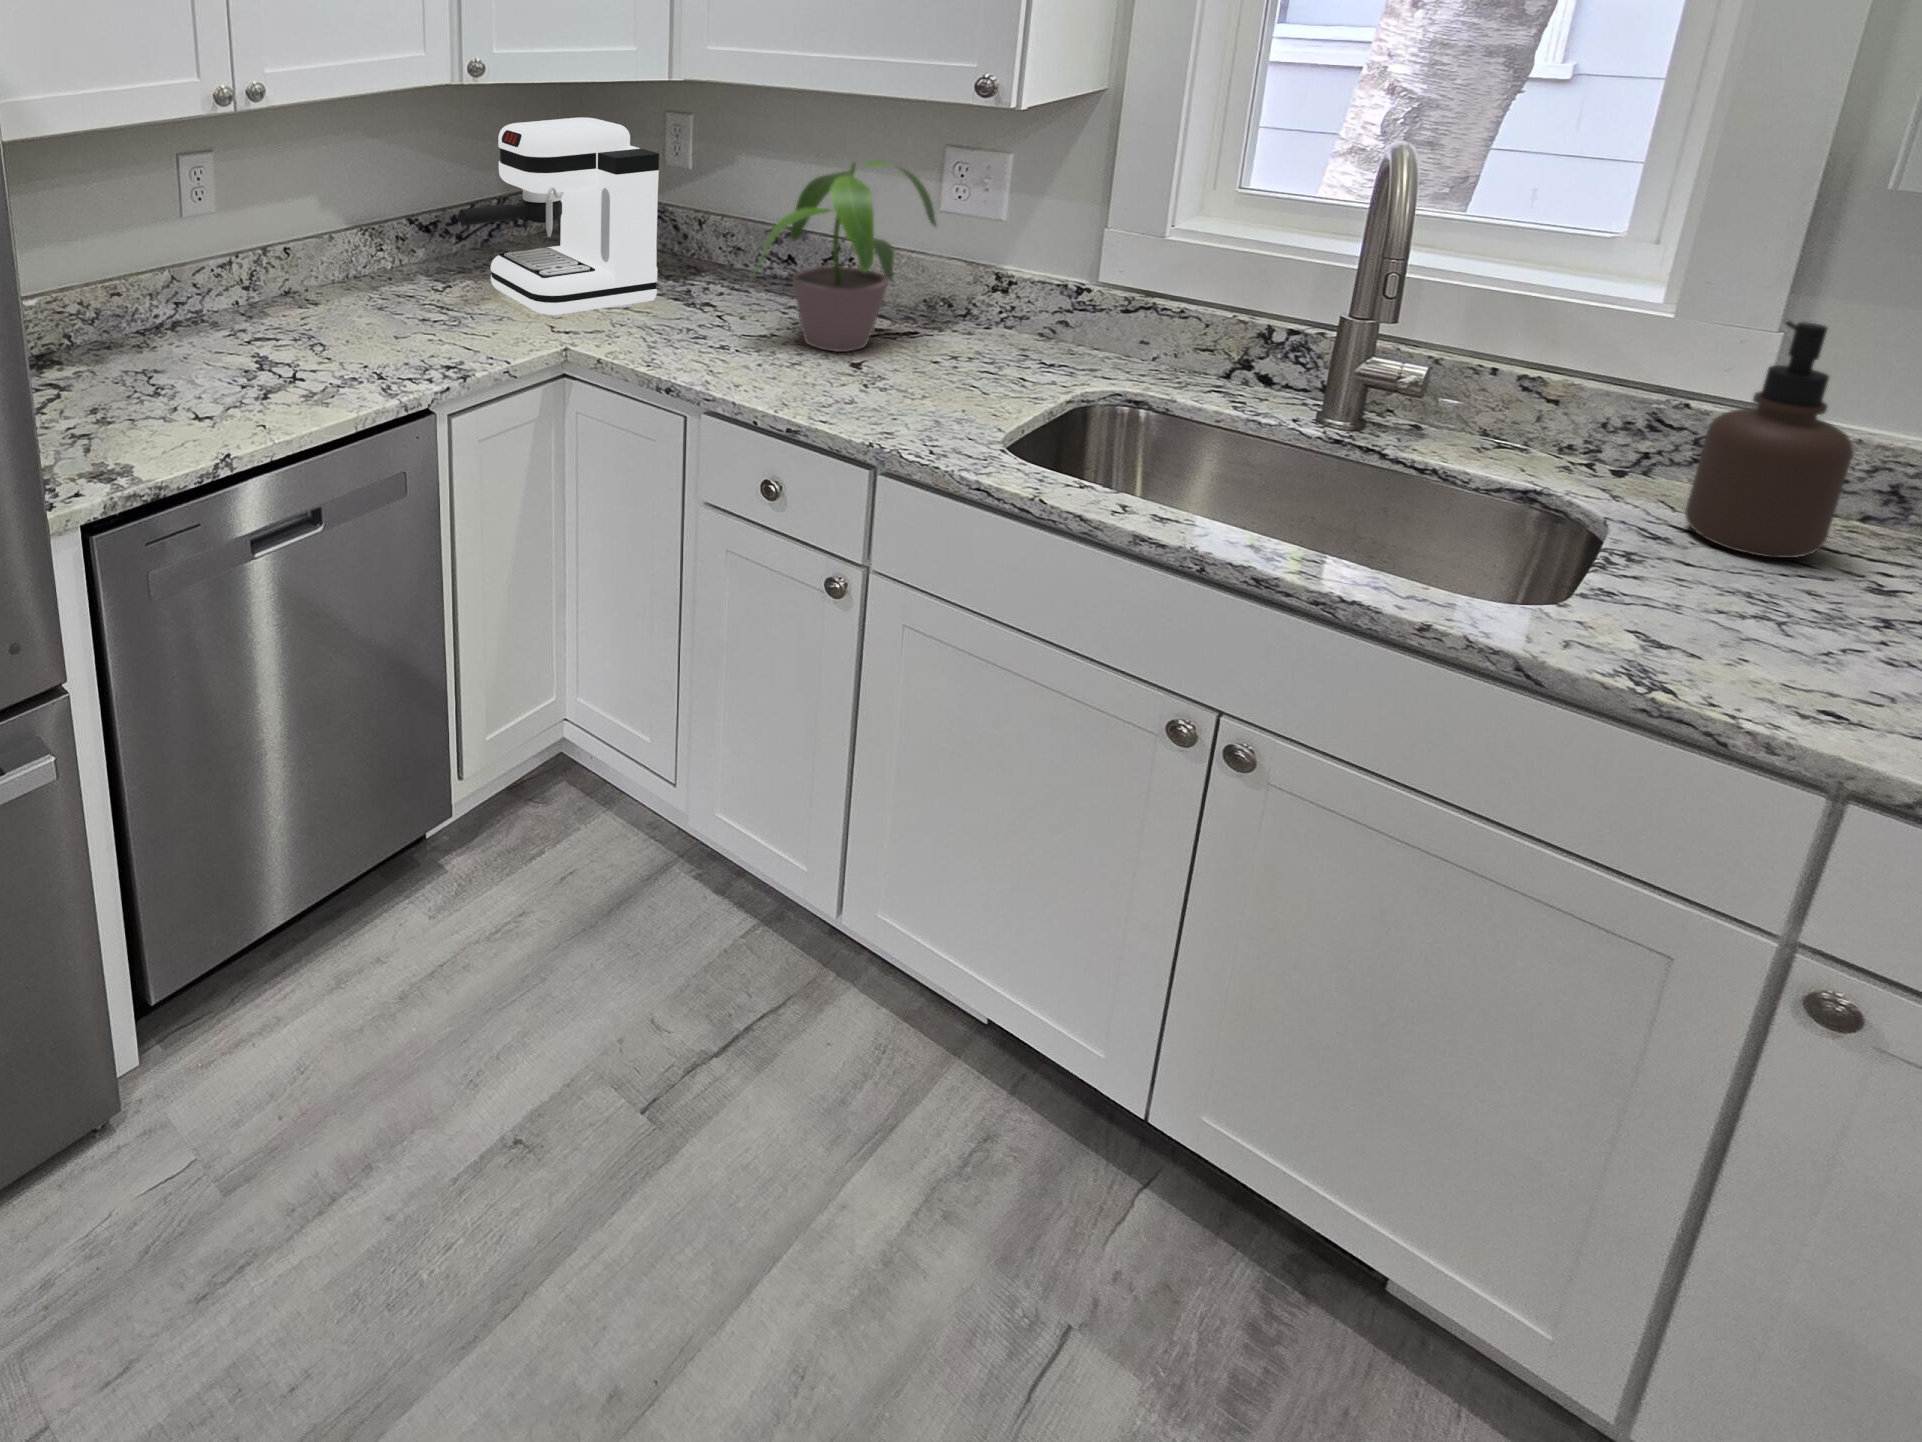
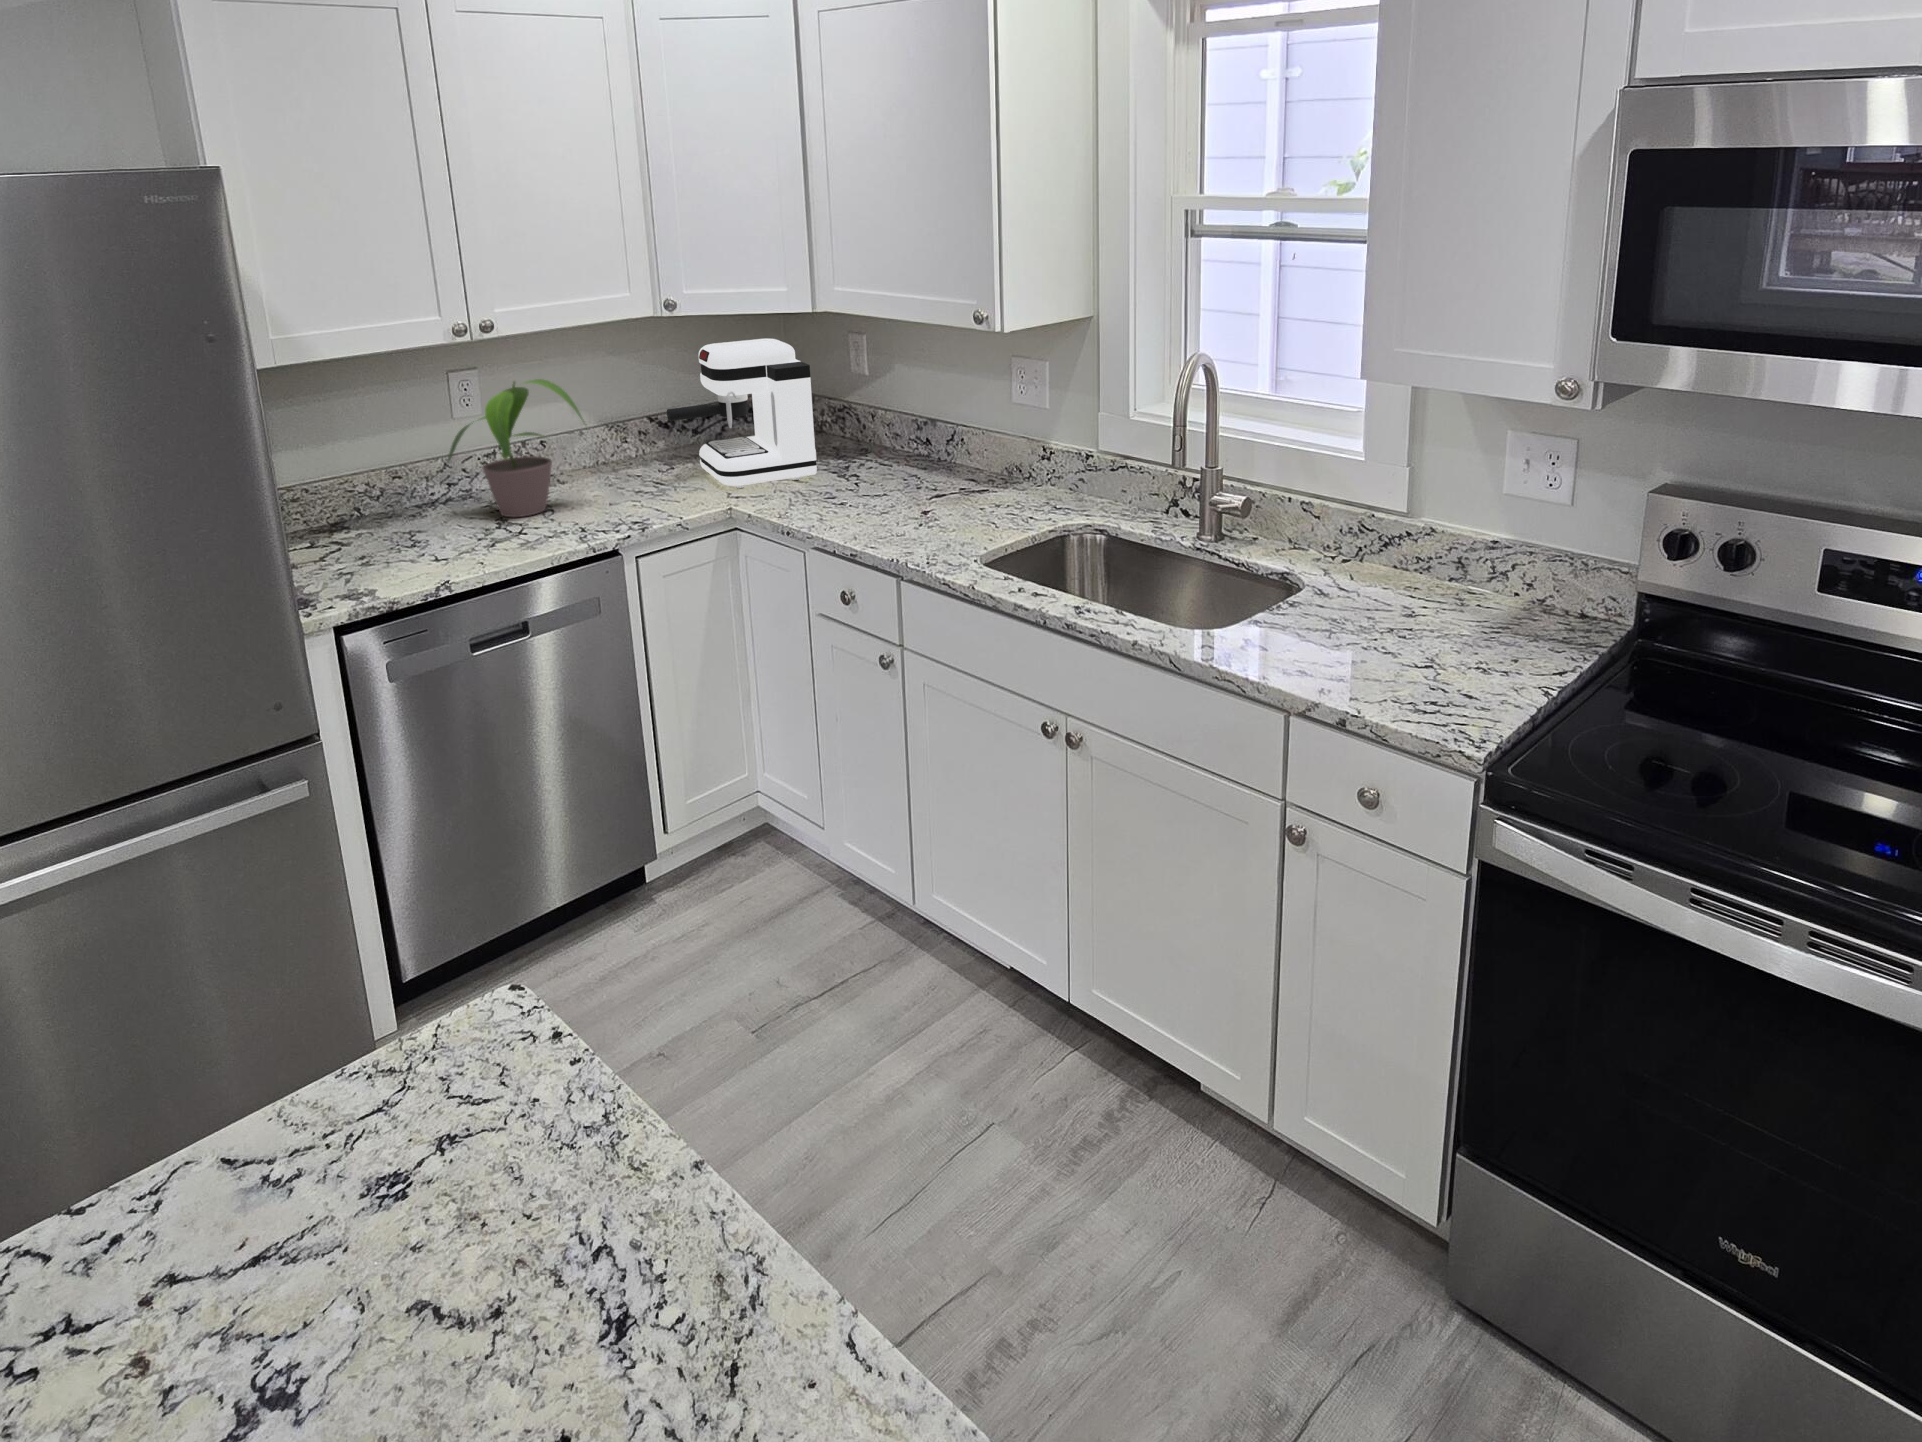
potted plant: present [753,160,936,352] -> present [446,379,585,517]
soap dispenser: present [1685,321,1853,558] -> none [1341,459,1406,601]

